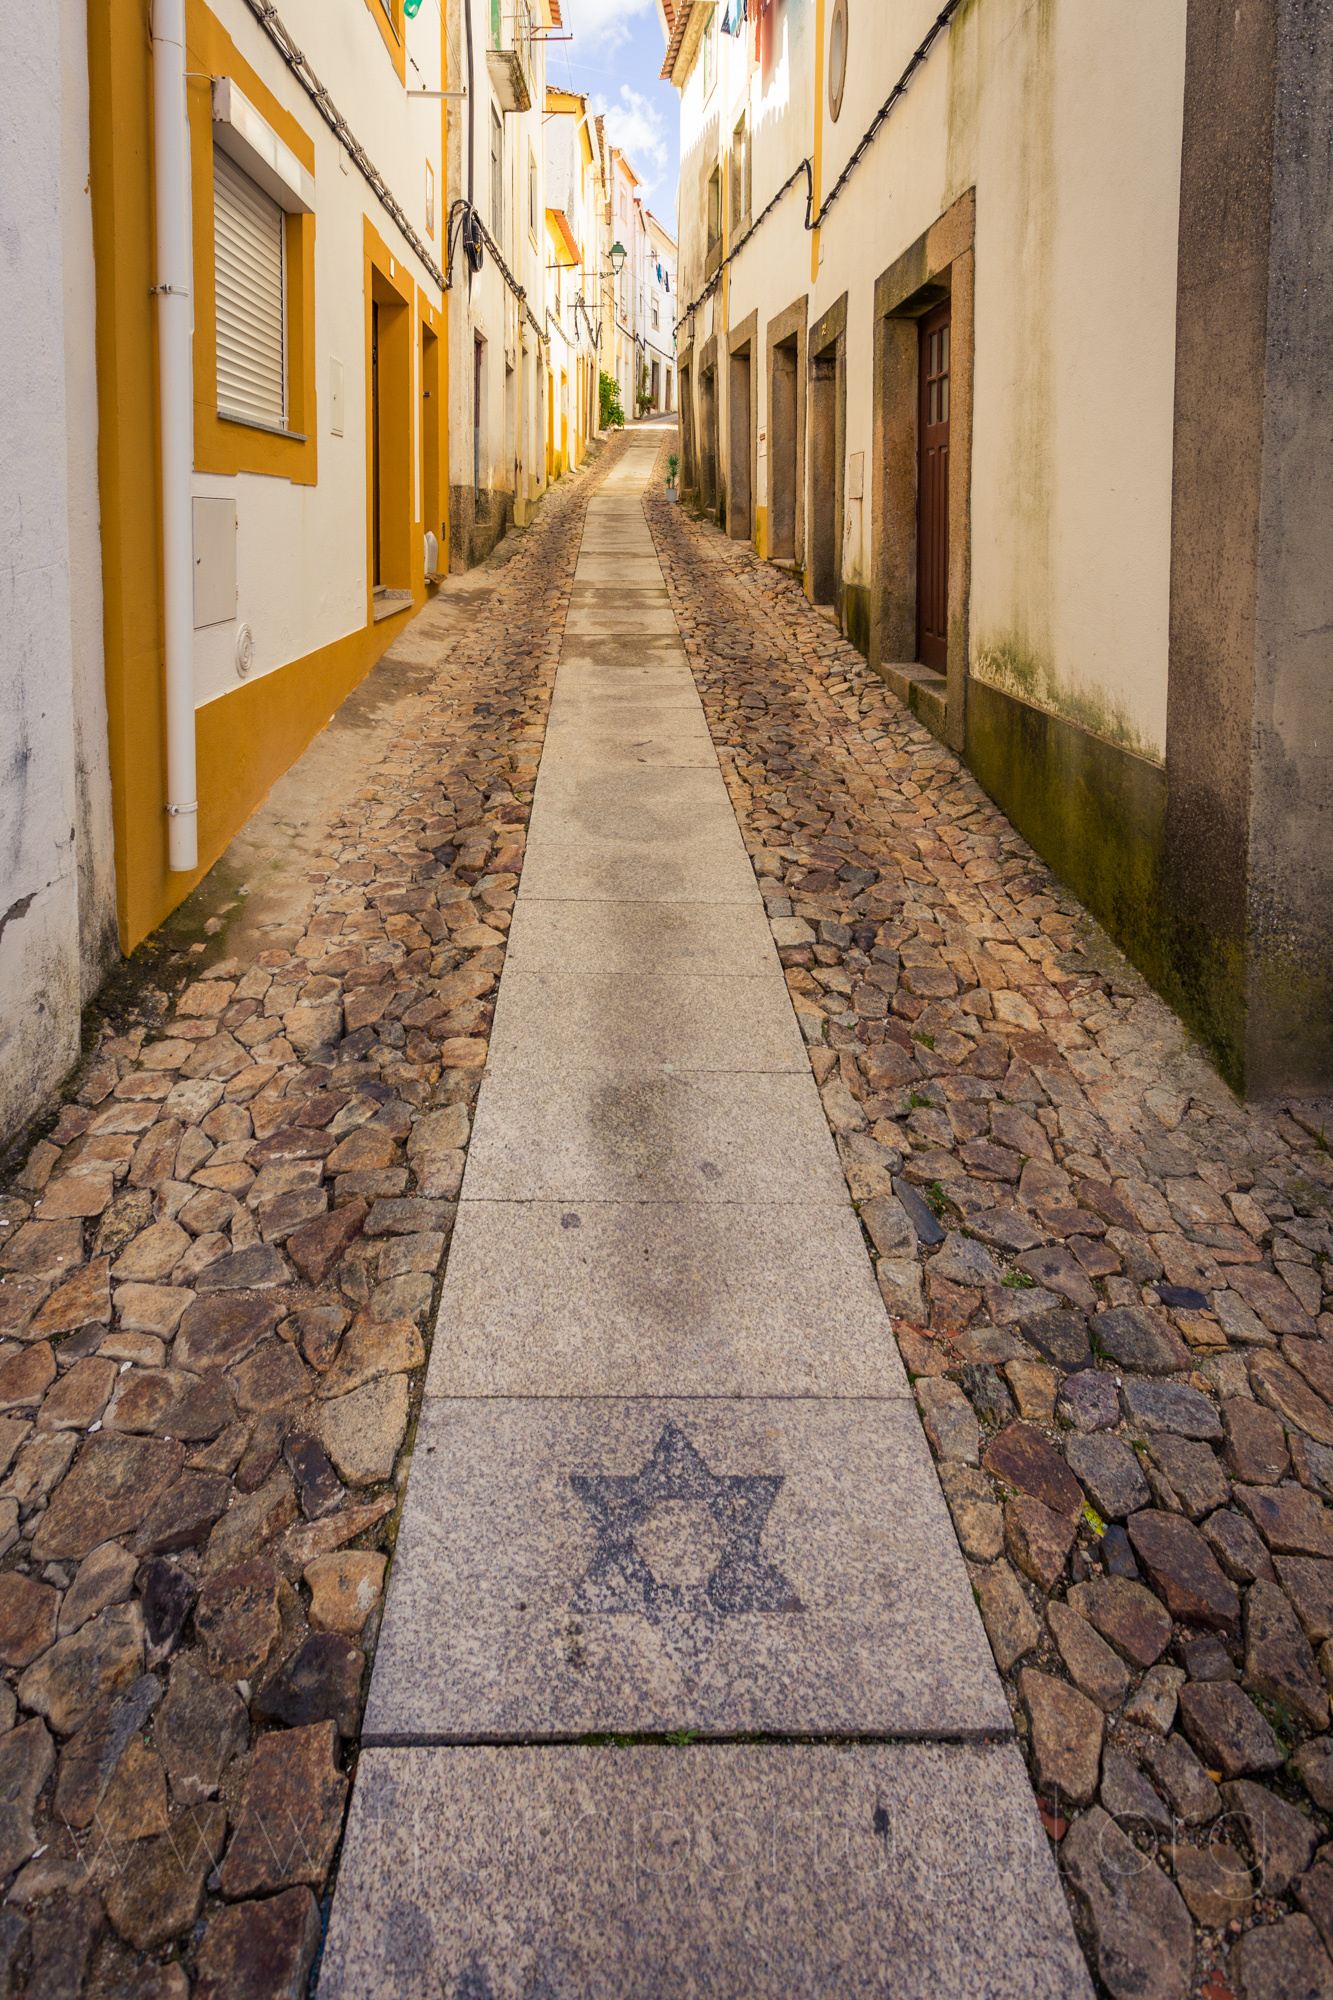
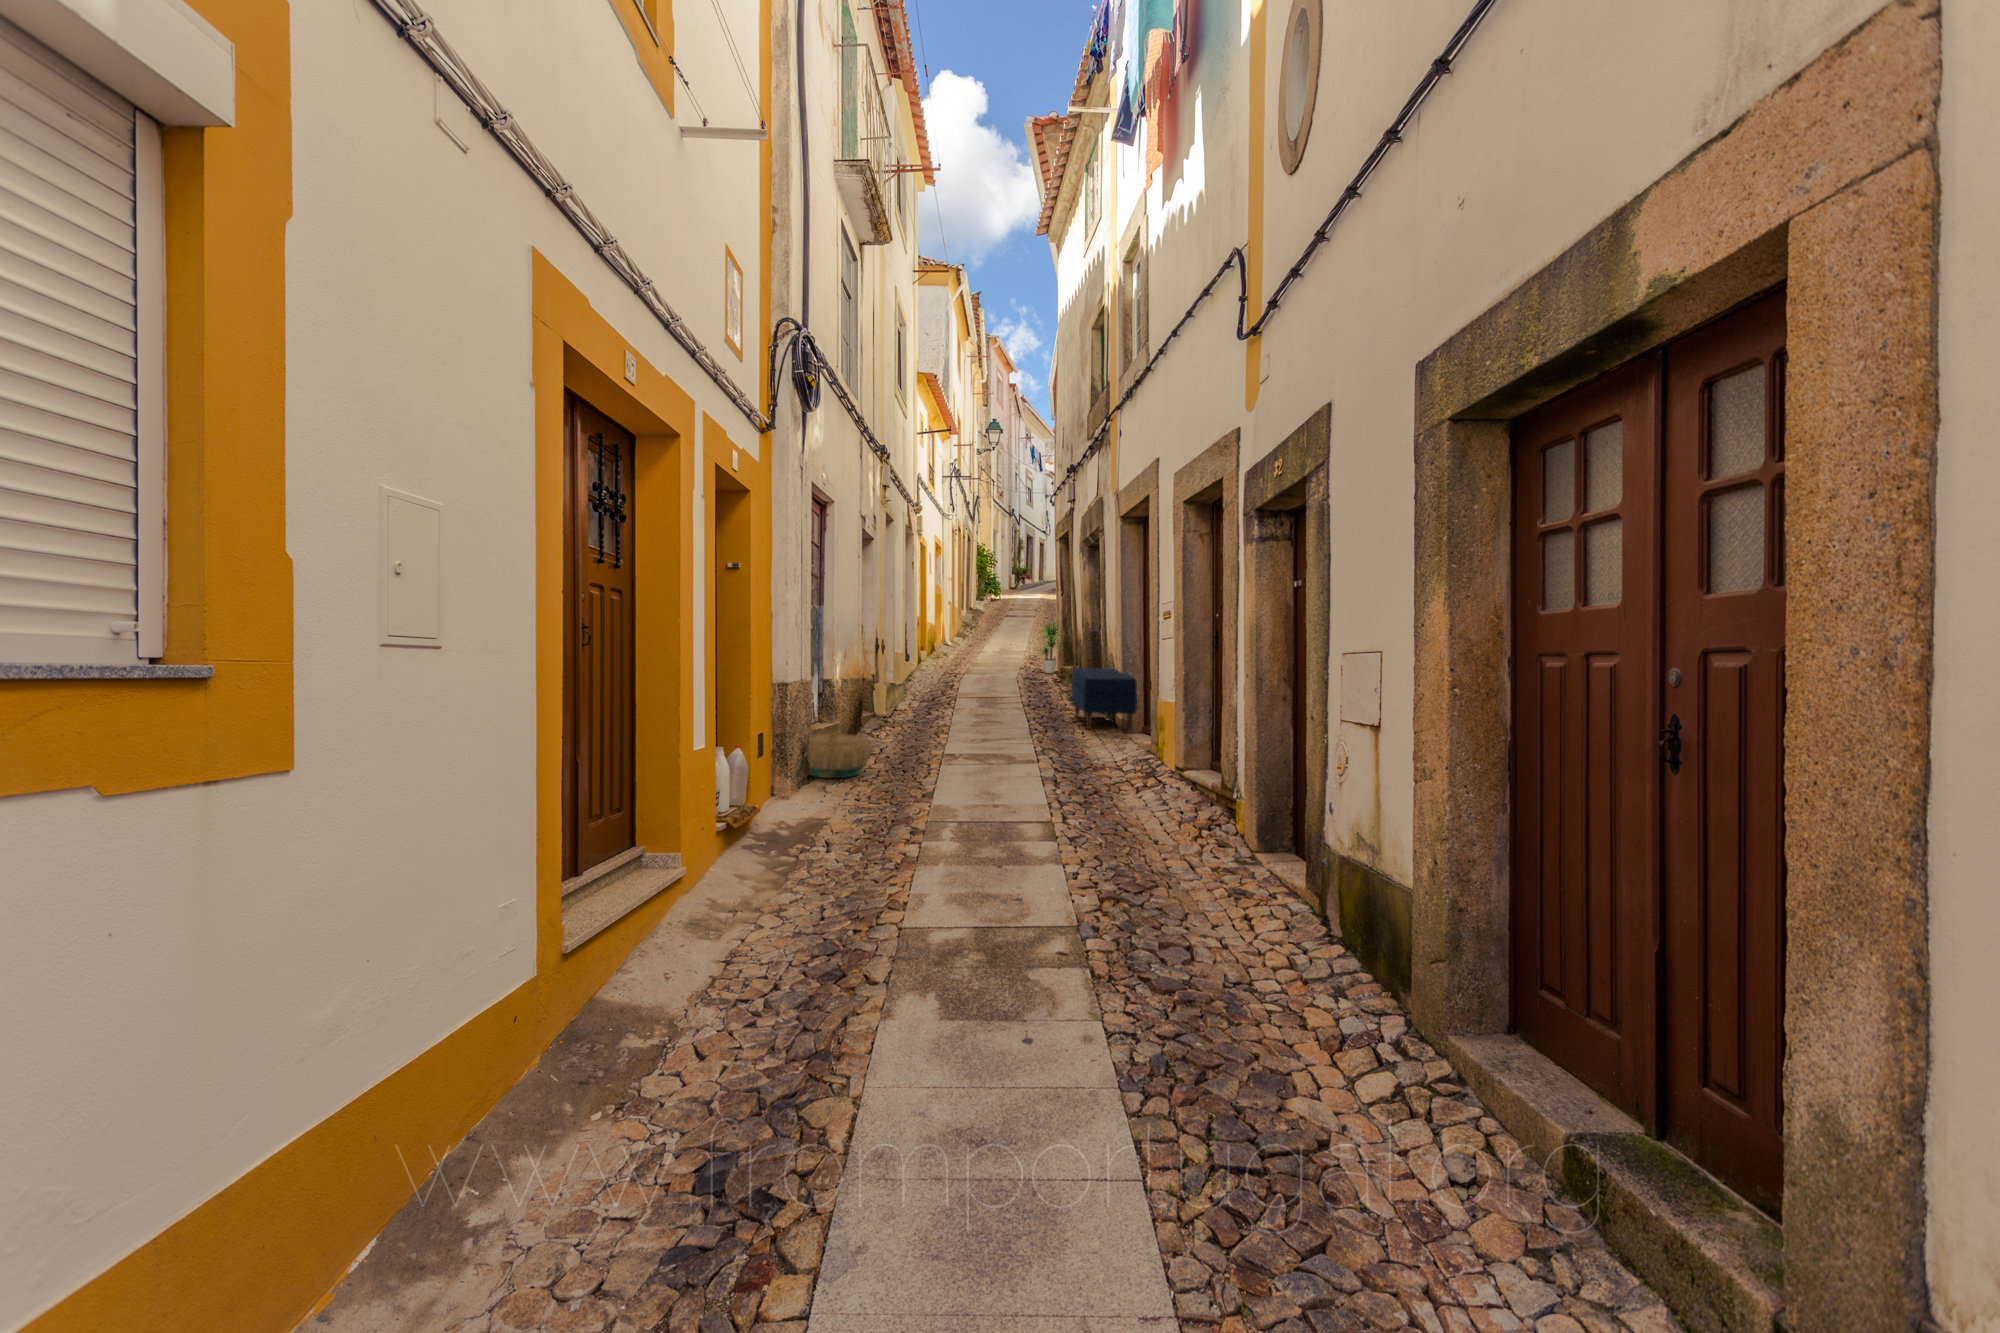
bench: none [688,491,738,541] -> present [1072,668,1137,730]
basket: none [486,536,539,569] -> present [809,733,871,778]

